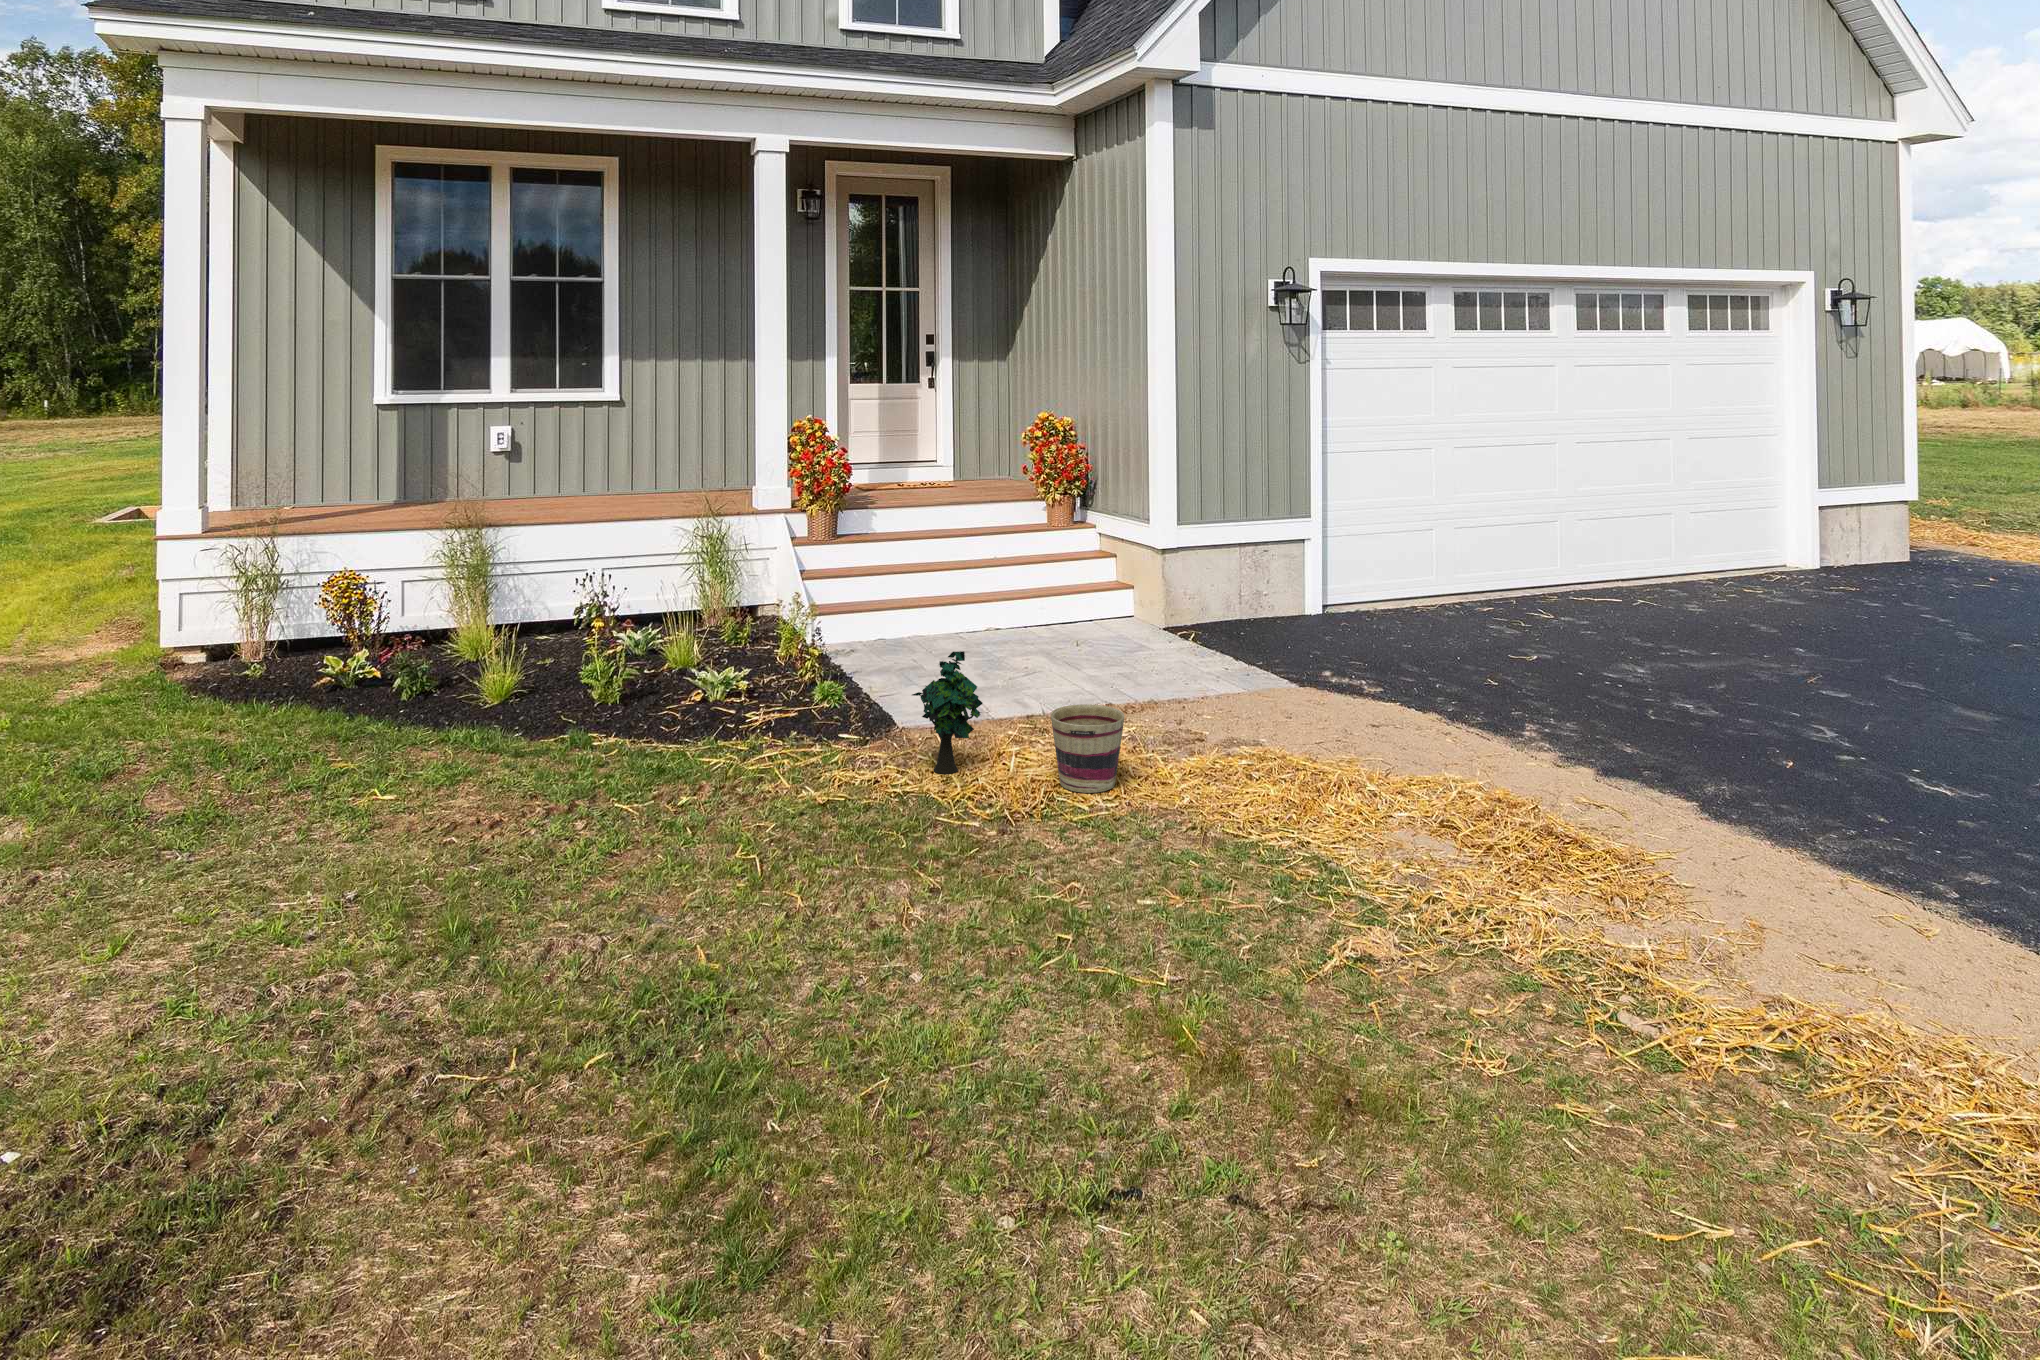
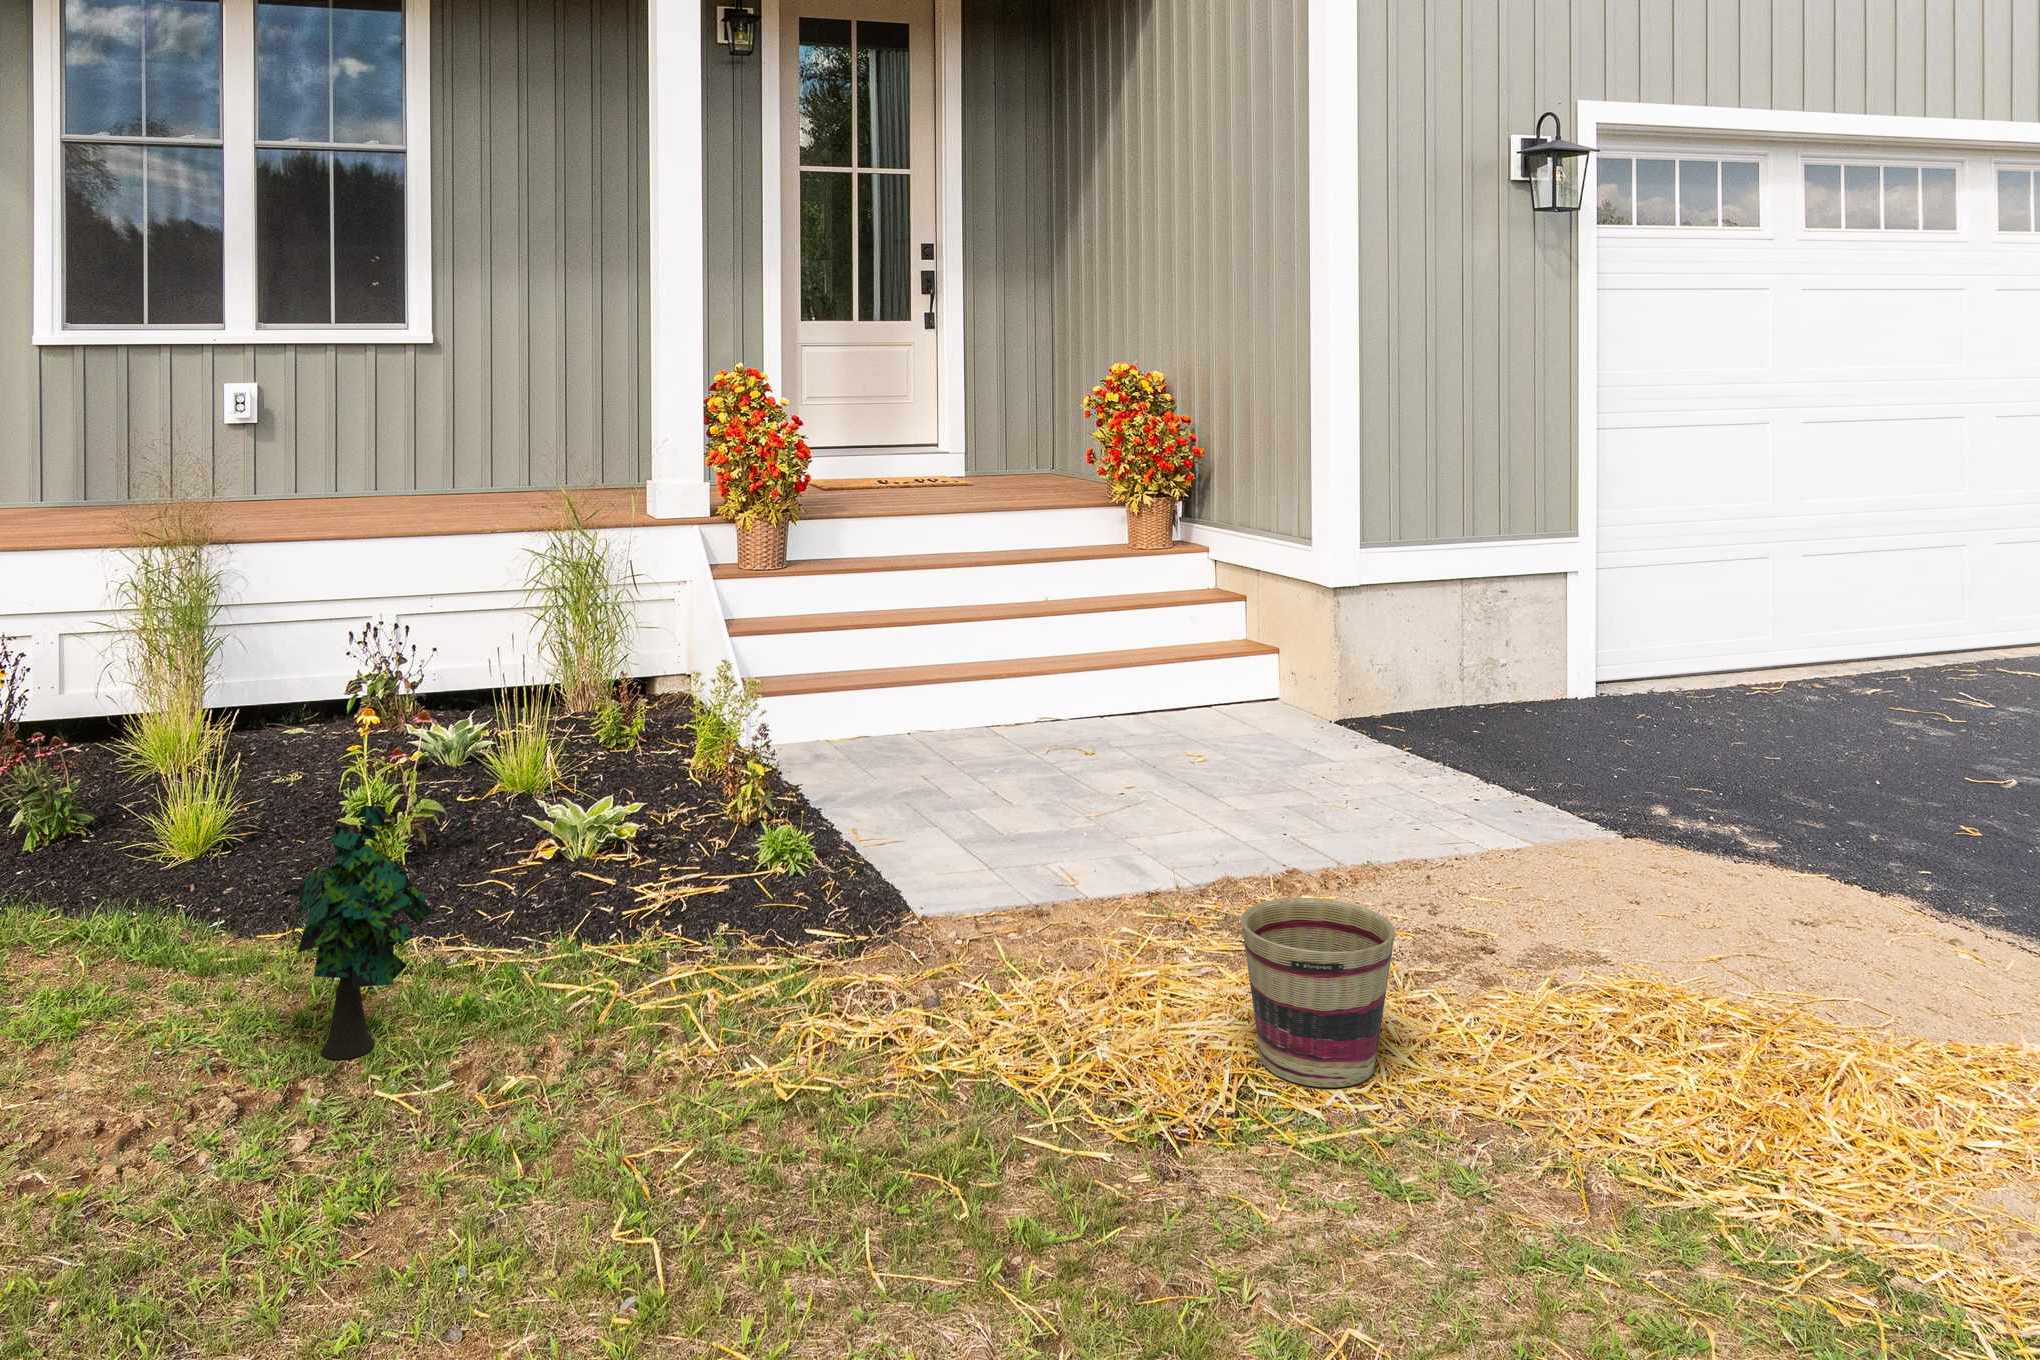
decorative plant: present [912,651,983,774] -> present [282,805,432,1059]

